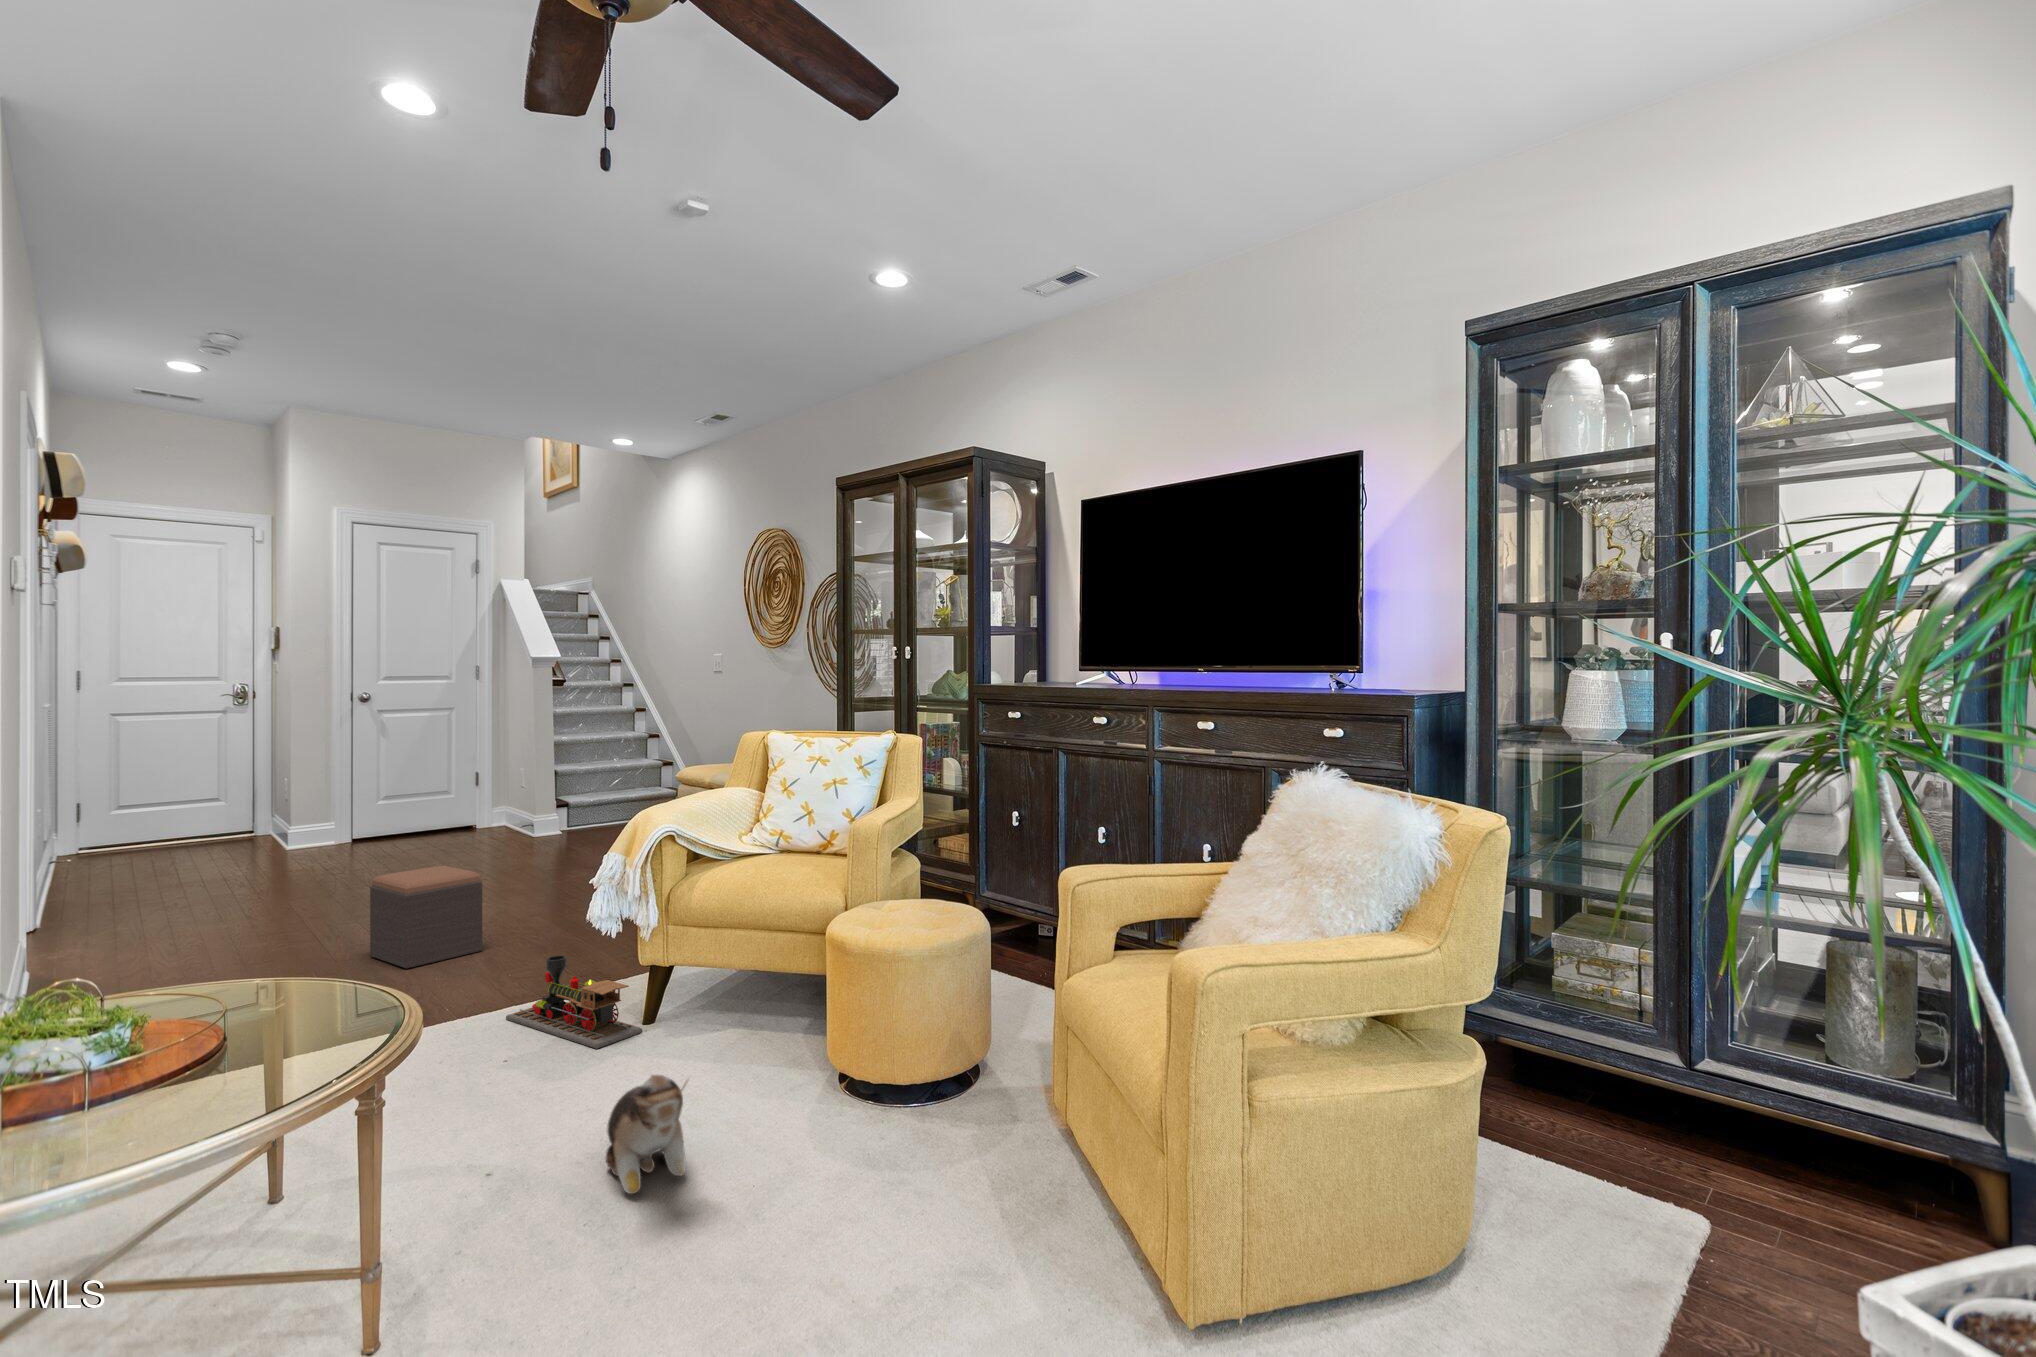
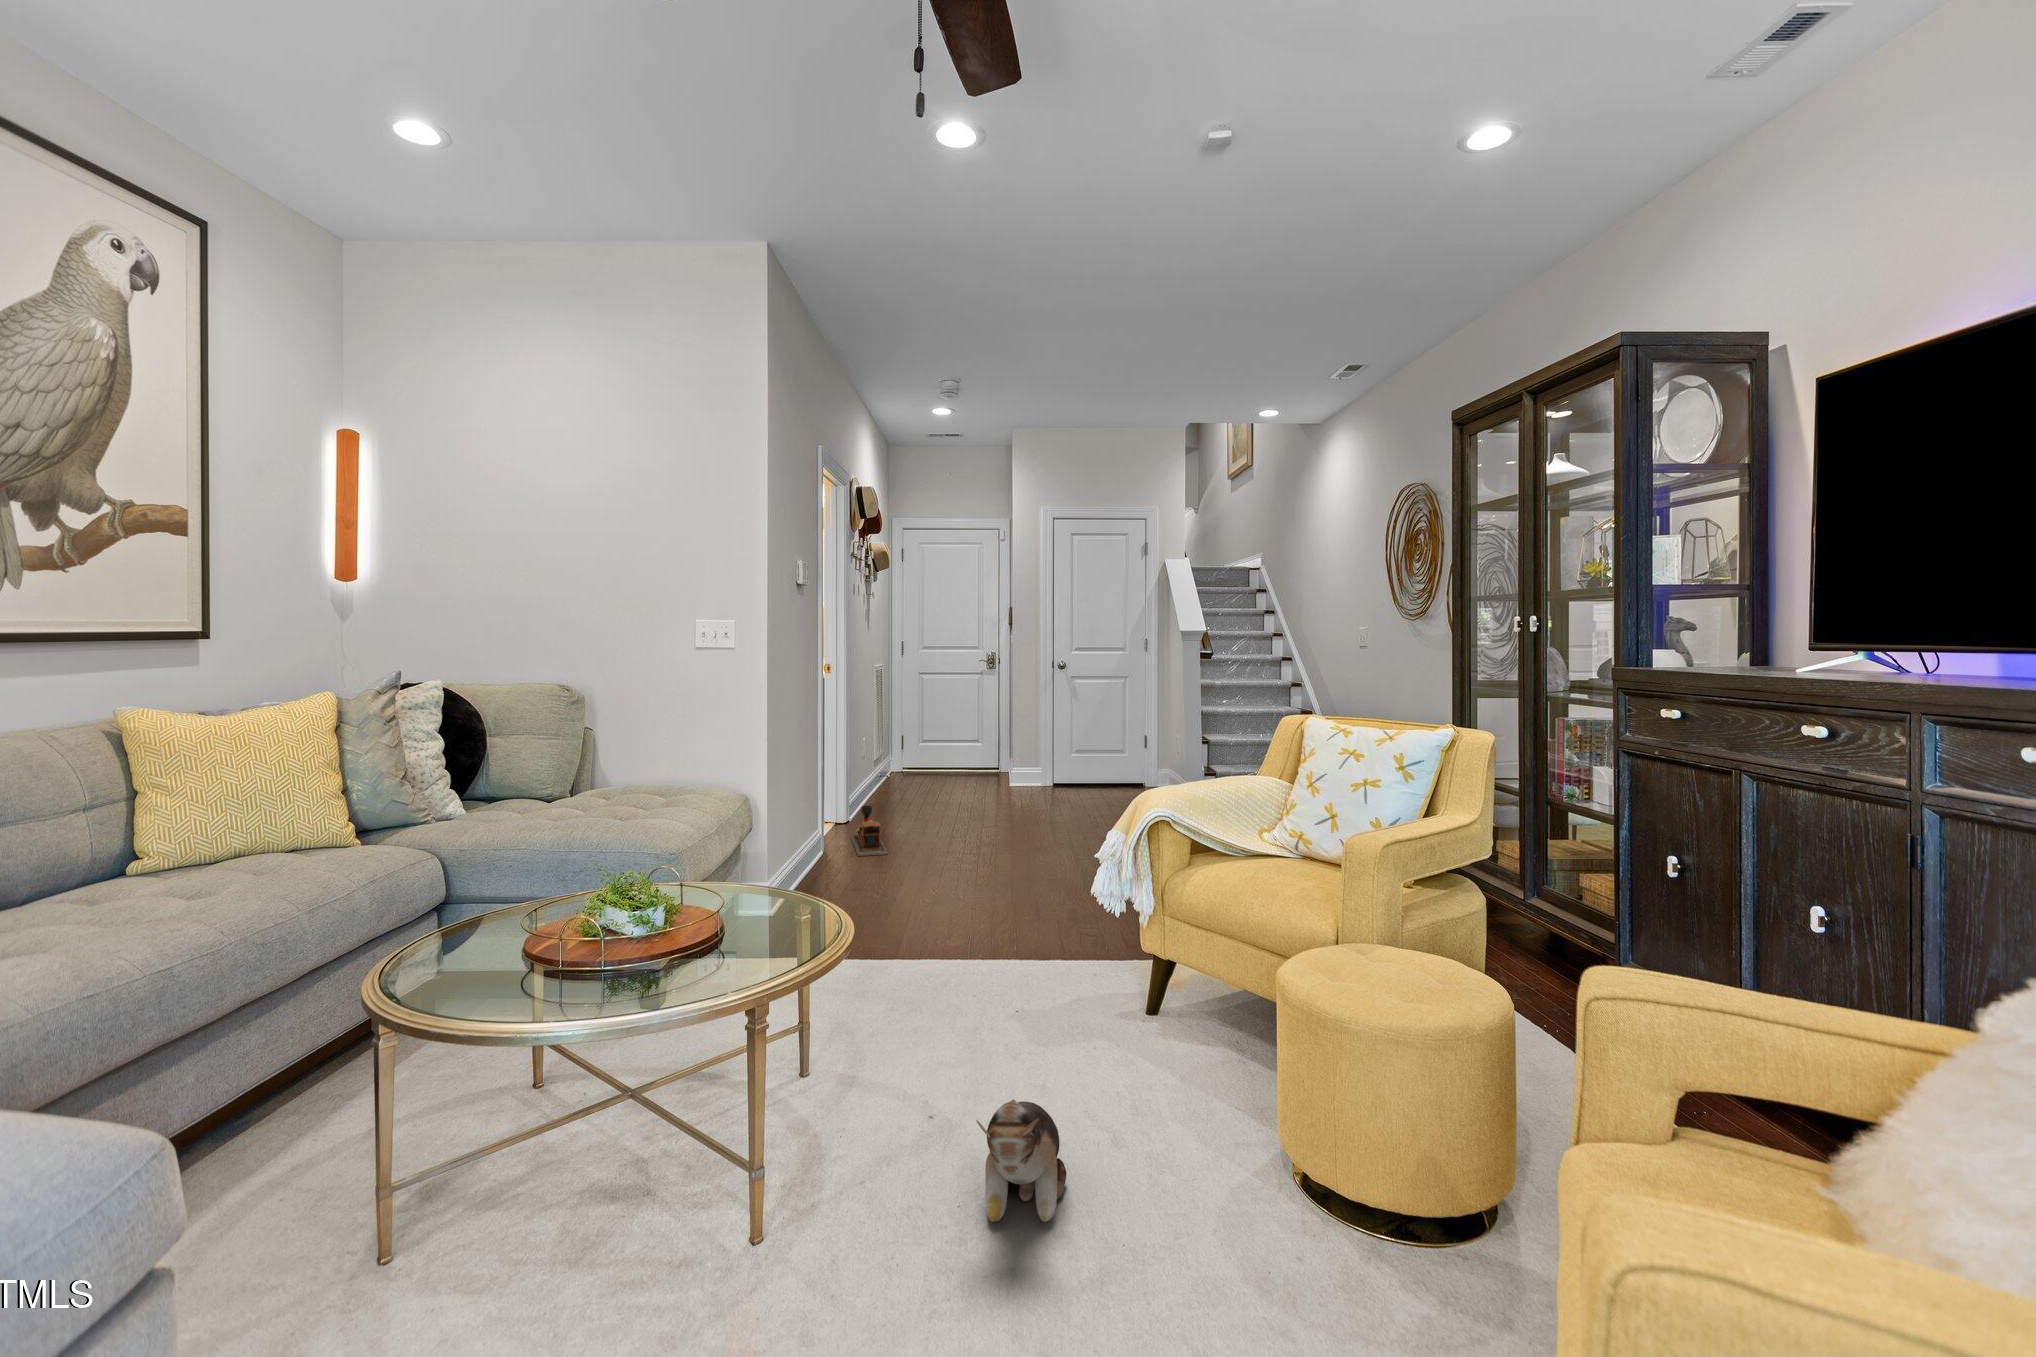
footstool: present [370,865,482,969] -> none [993,816,1070,902]
toy train: present [506,955,642,1049] -> present [850,806,888,856]

